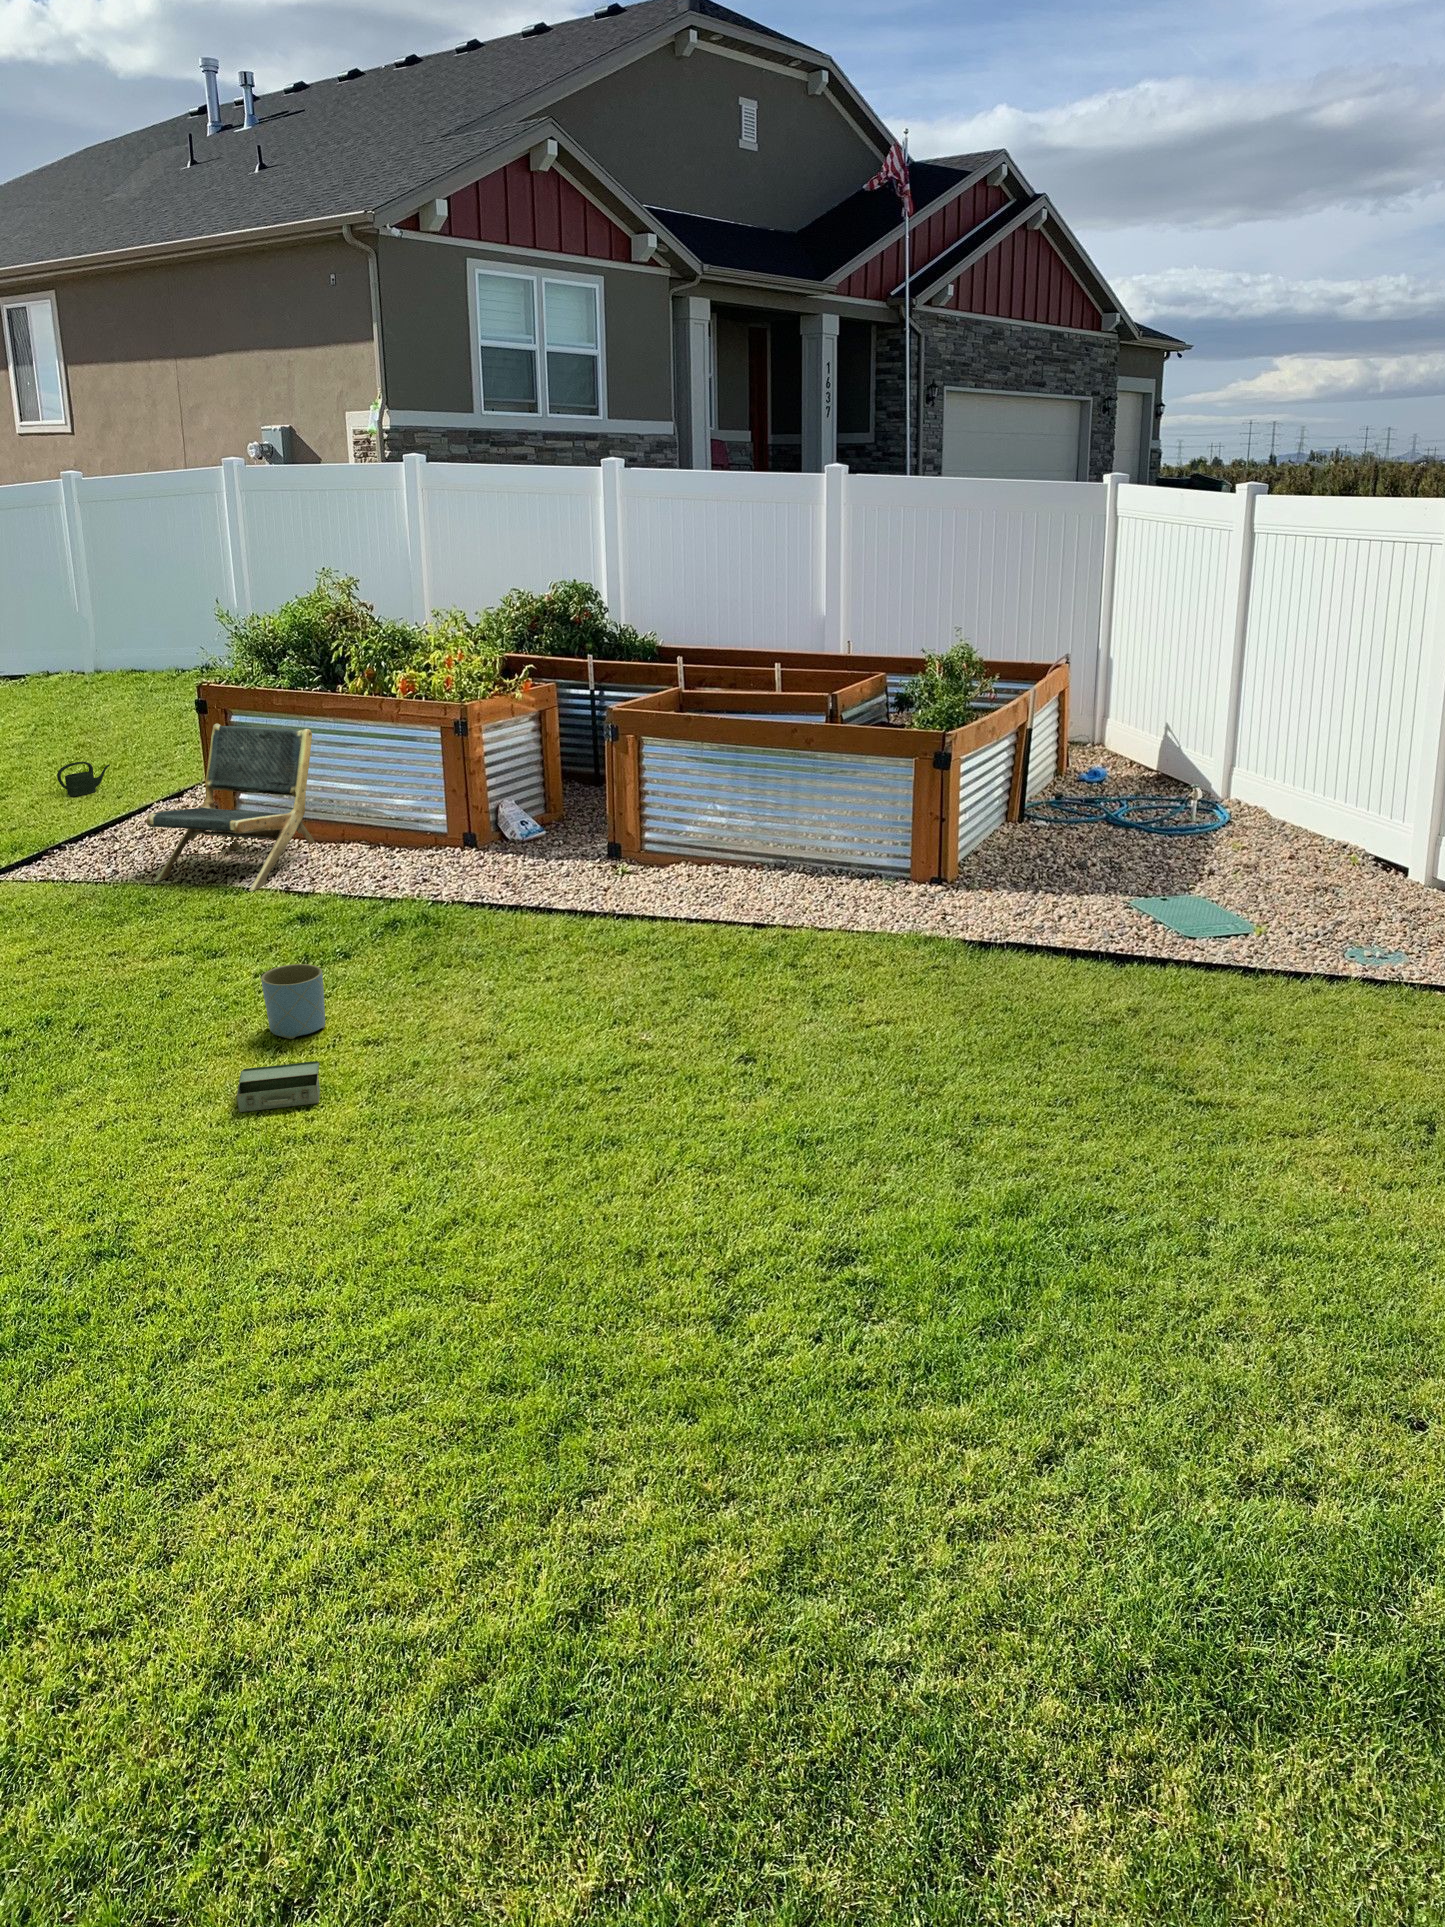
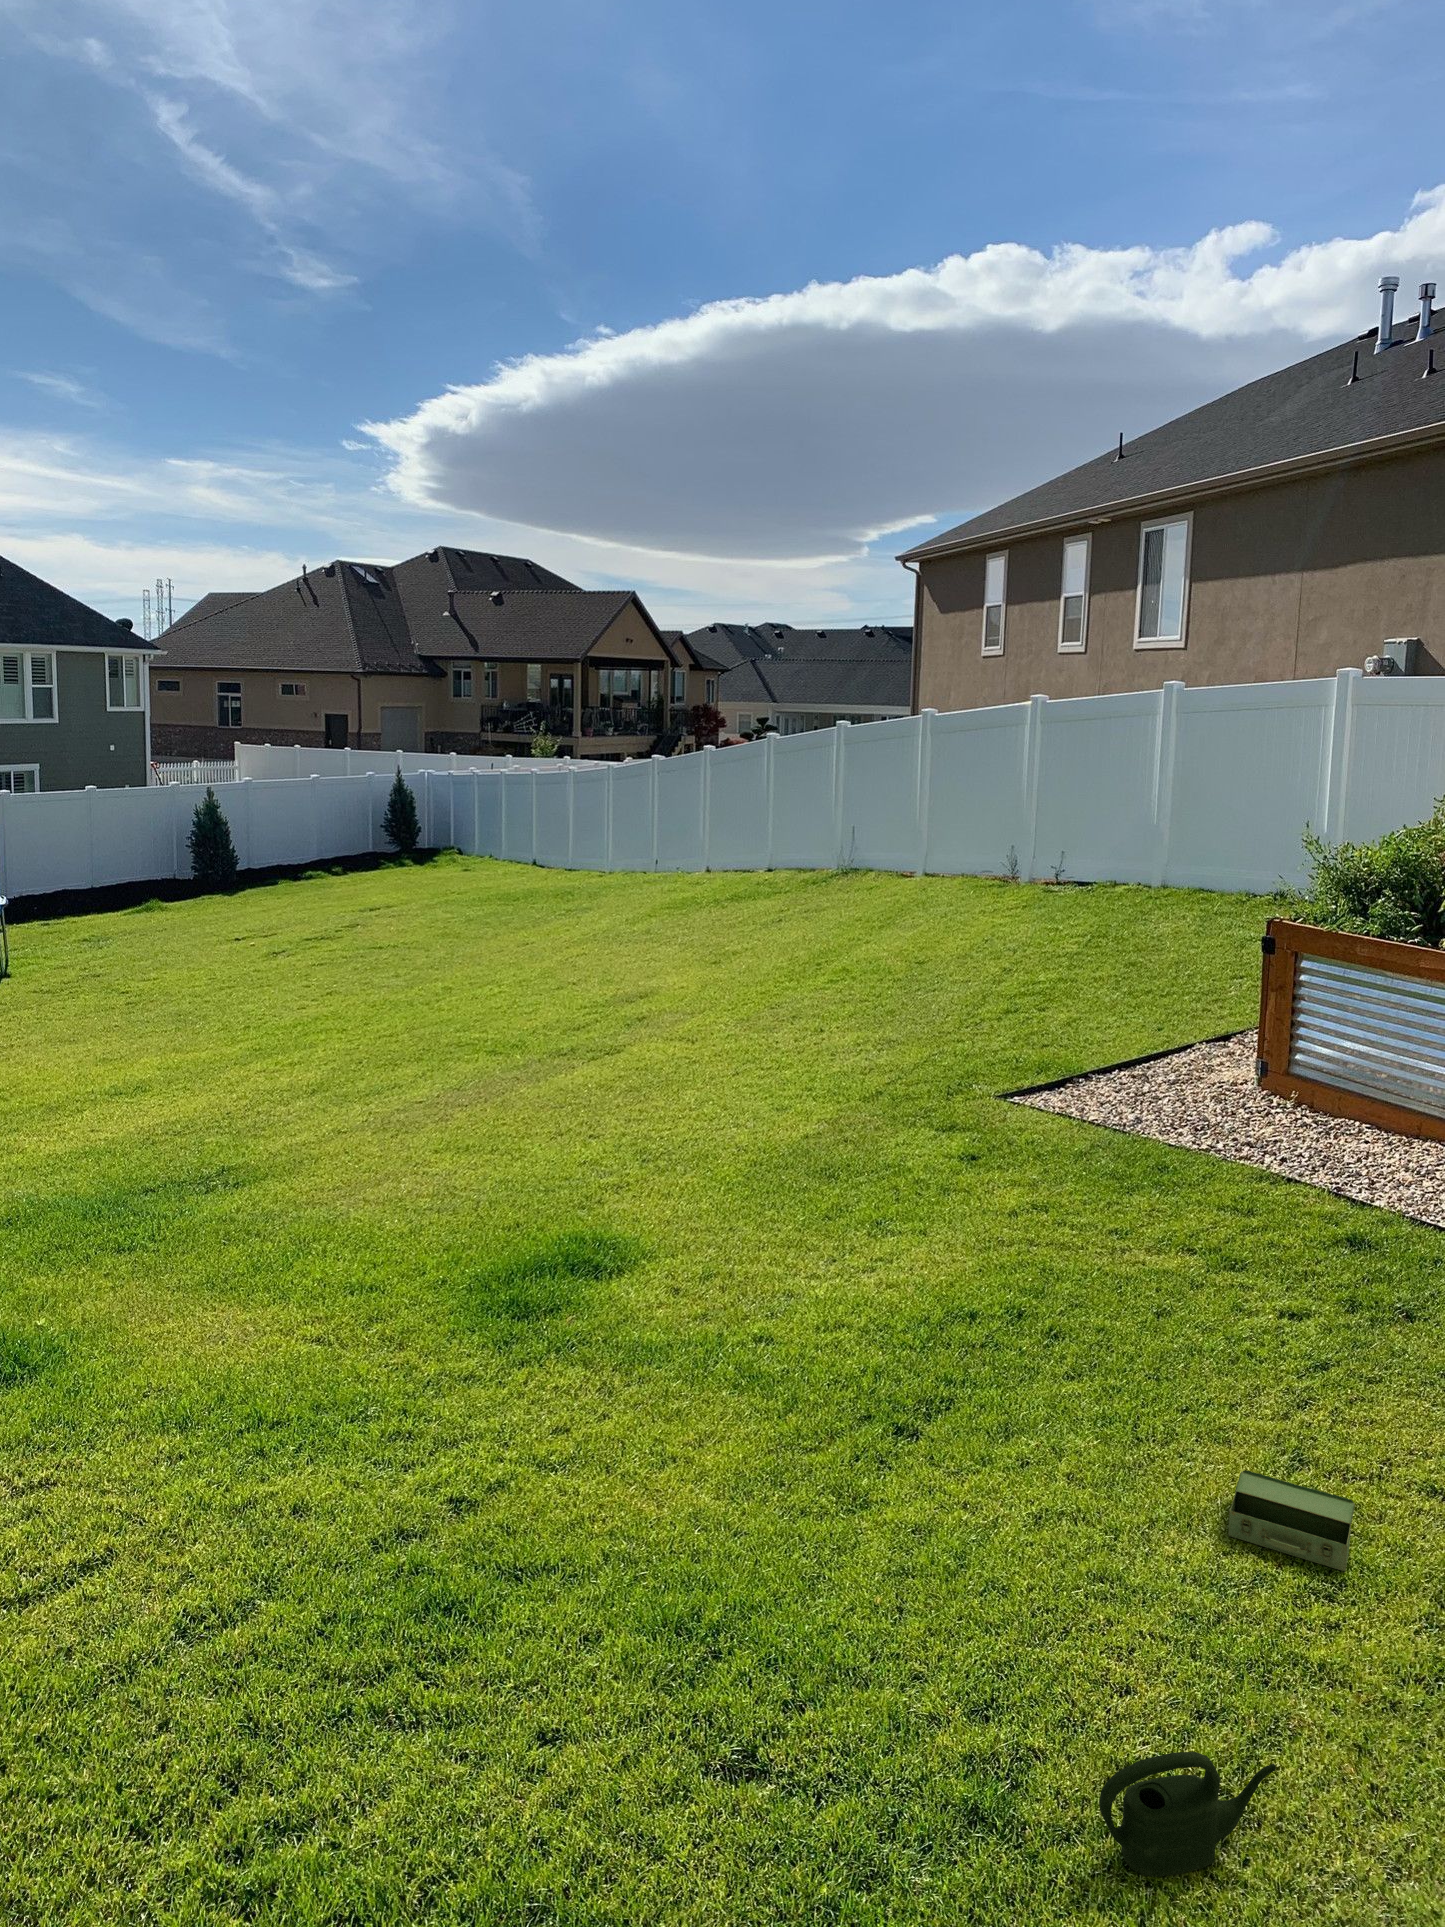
lounge chair: present [146,723,315,891] -> none [1178,967,1404,1181]
watering can: present [57,762,110,796] -> present [1099,1752,1276,1877]
planter: present [261,964,325,1039] -> none [1289,1327,1378,1437]

